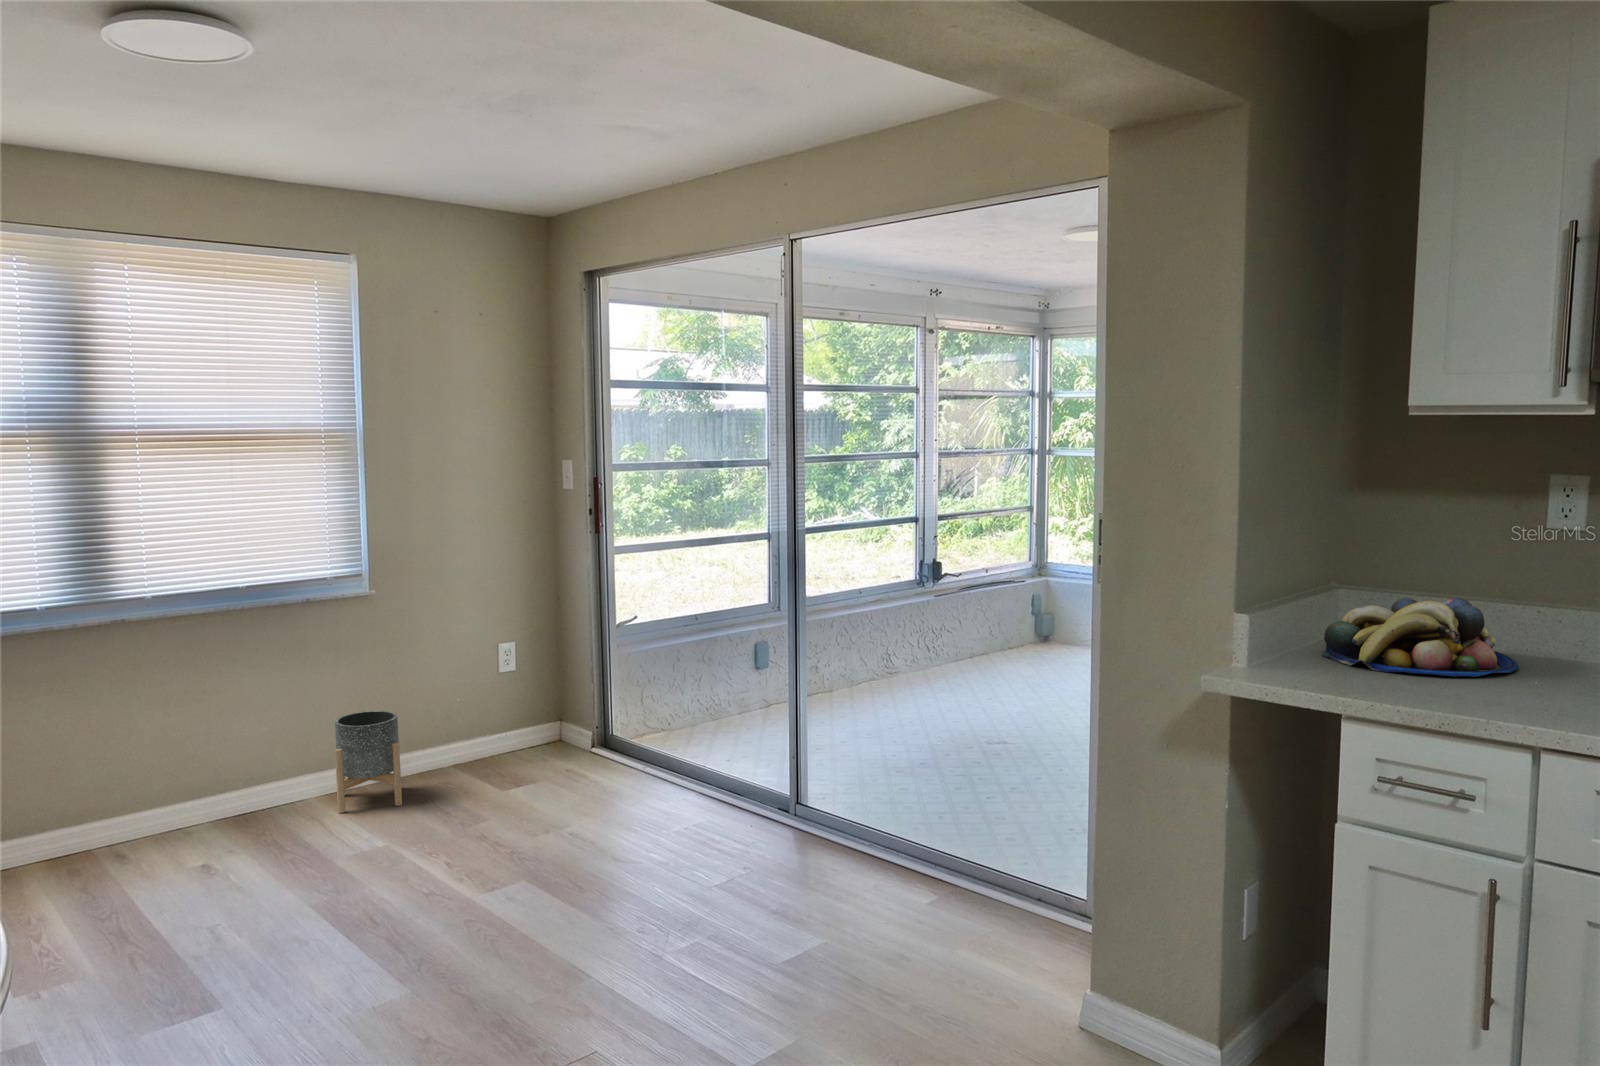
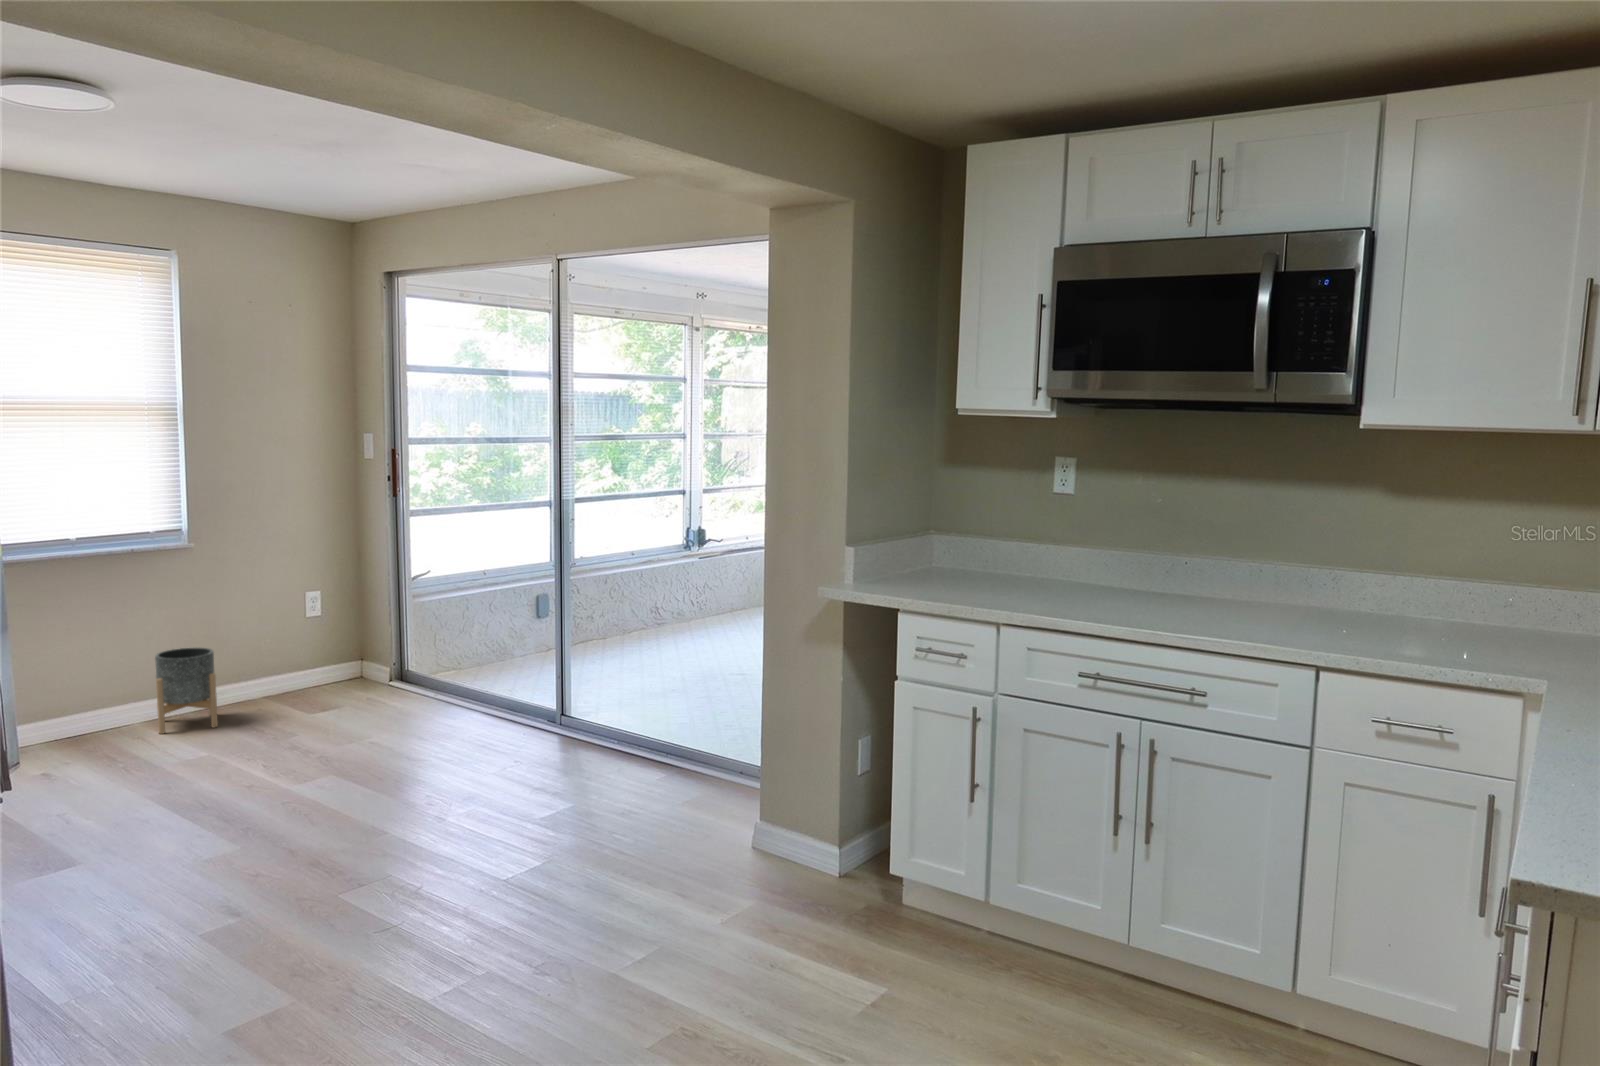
fruit bowl: present [1322,598,1519,677] -> none [906,538,1024,586]

